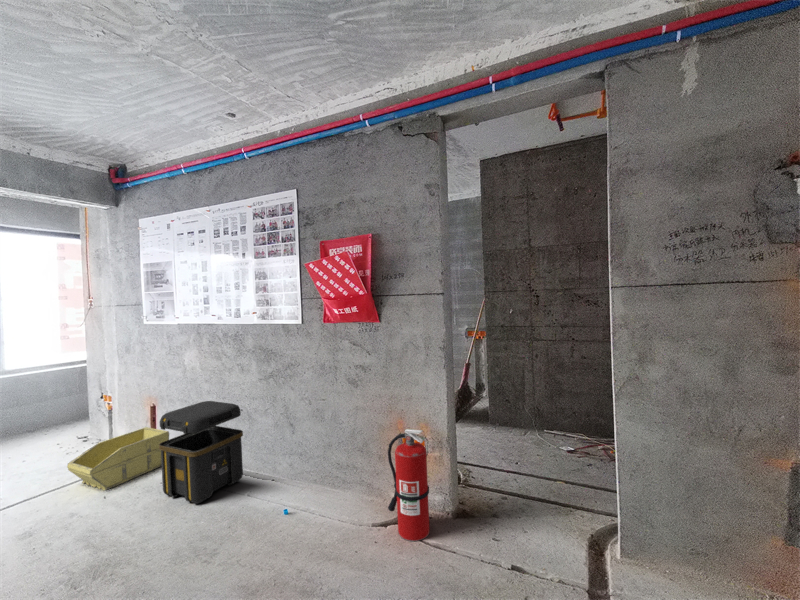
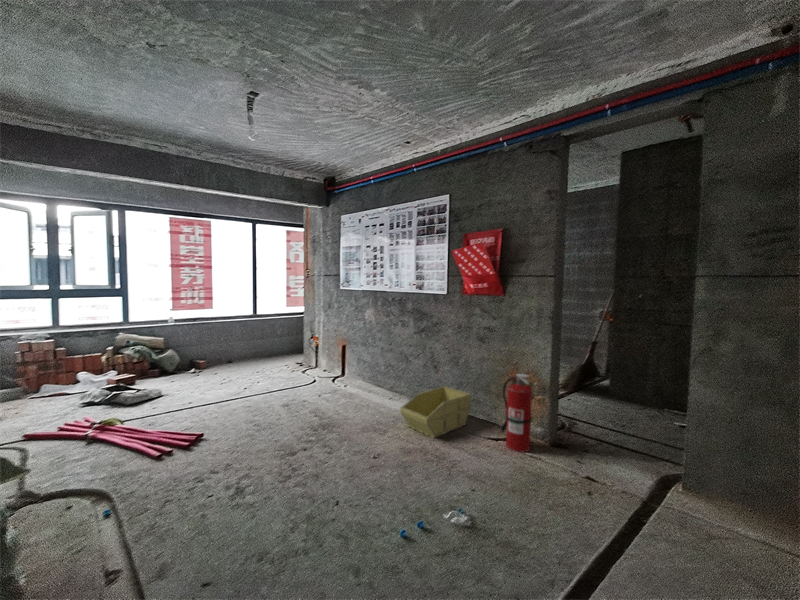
toolbox: present [159,401,243,504] -> none [352,344,402,407]
storage bin: present [67,427,169,490] -> present [400,386,471,438]

